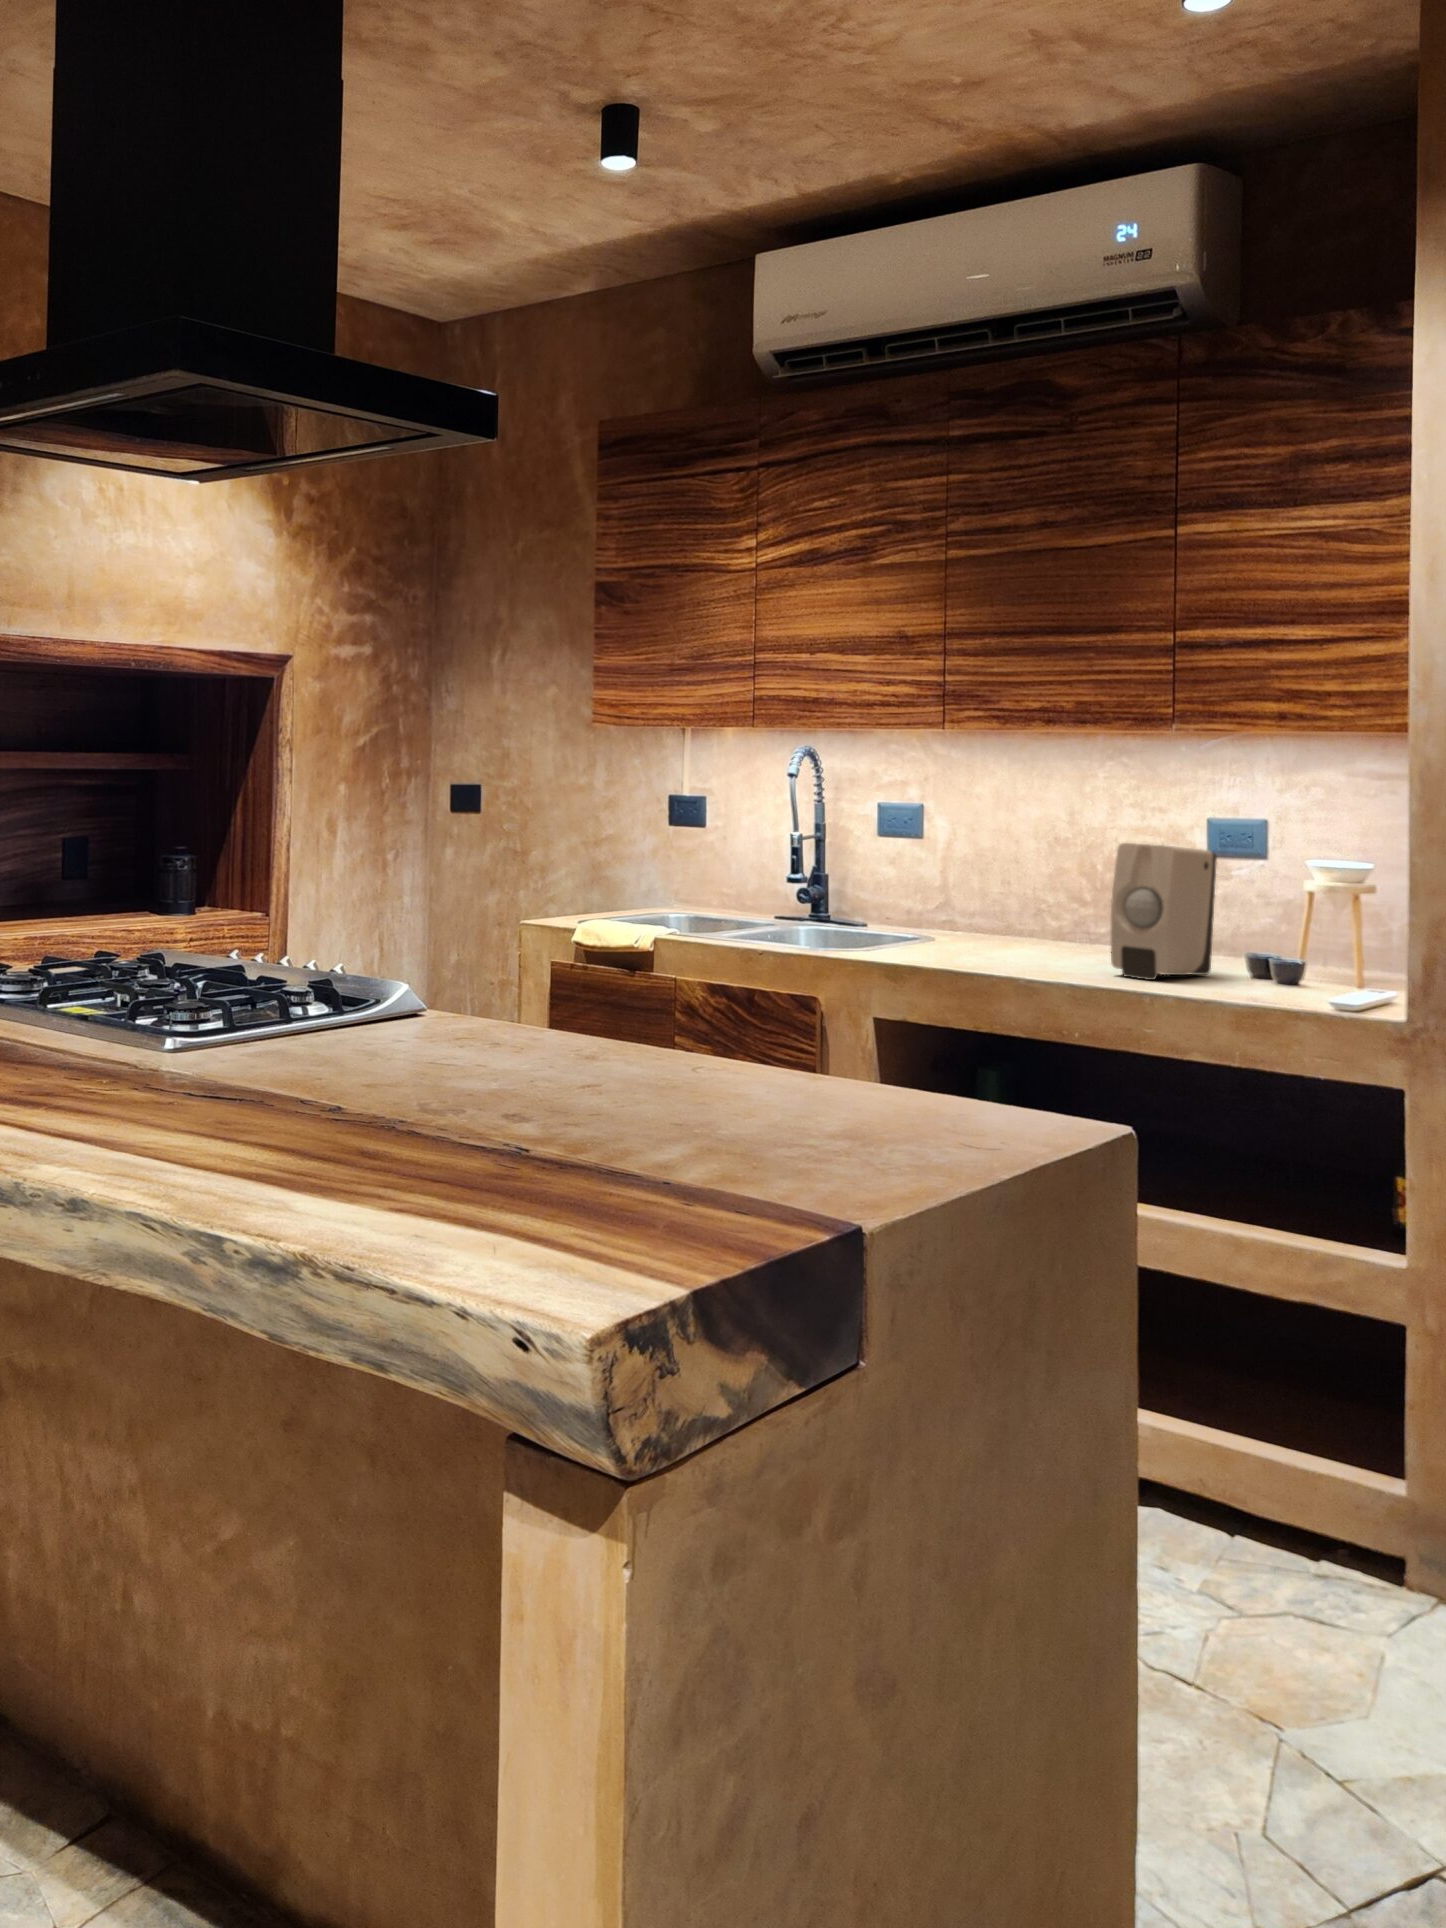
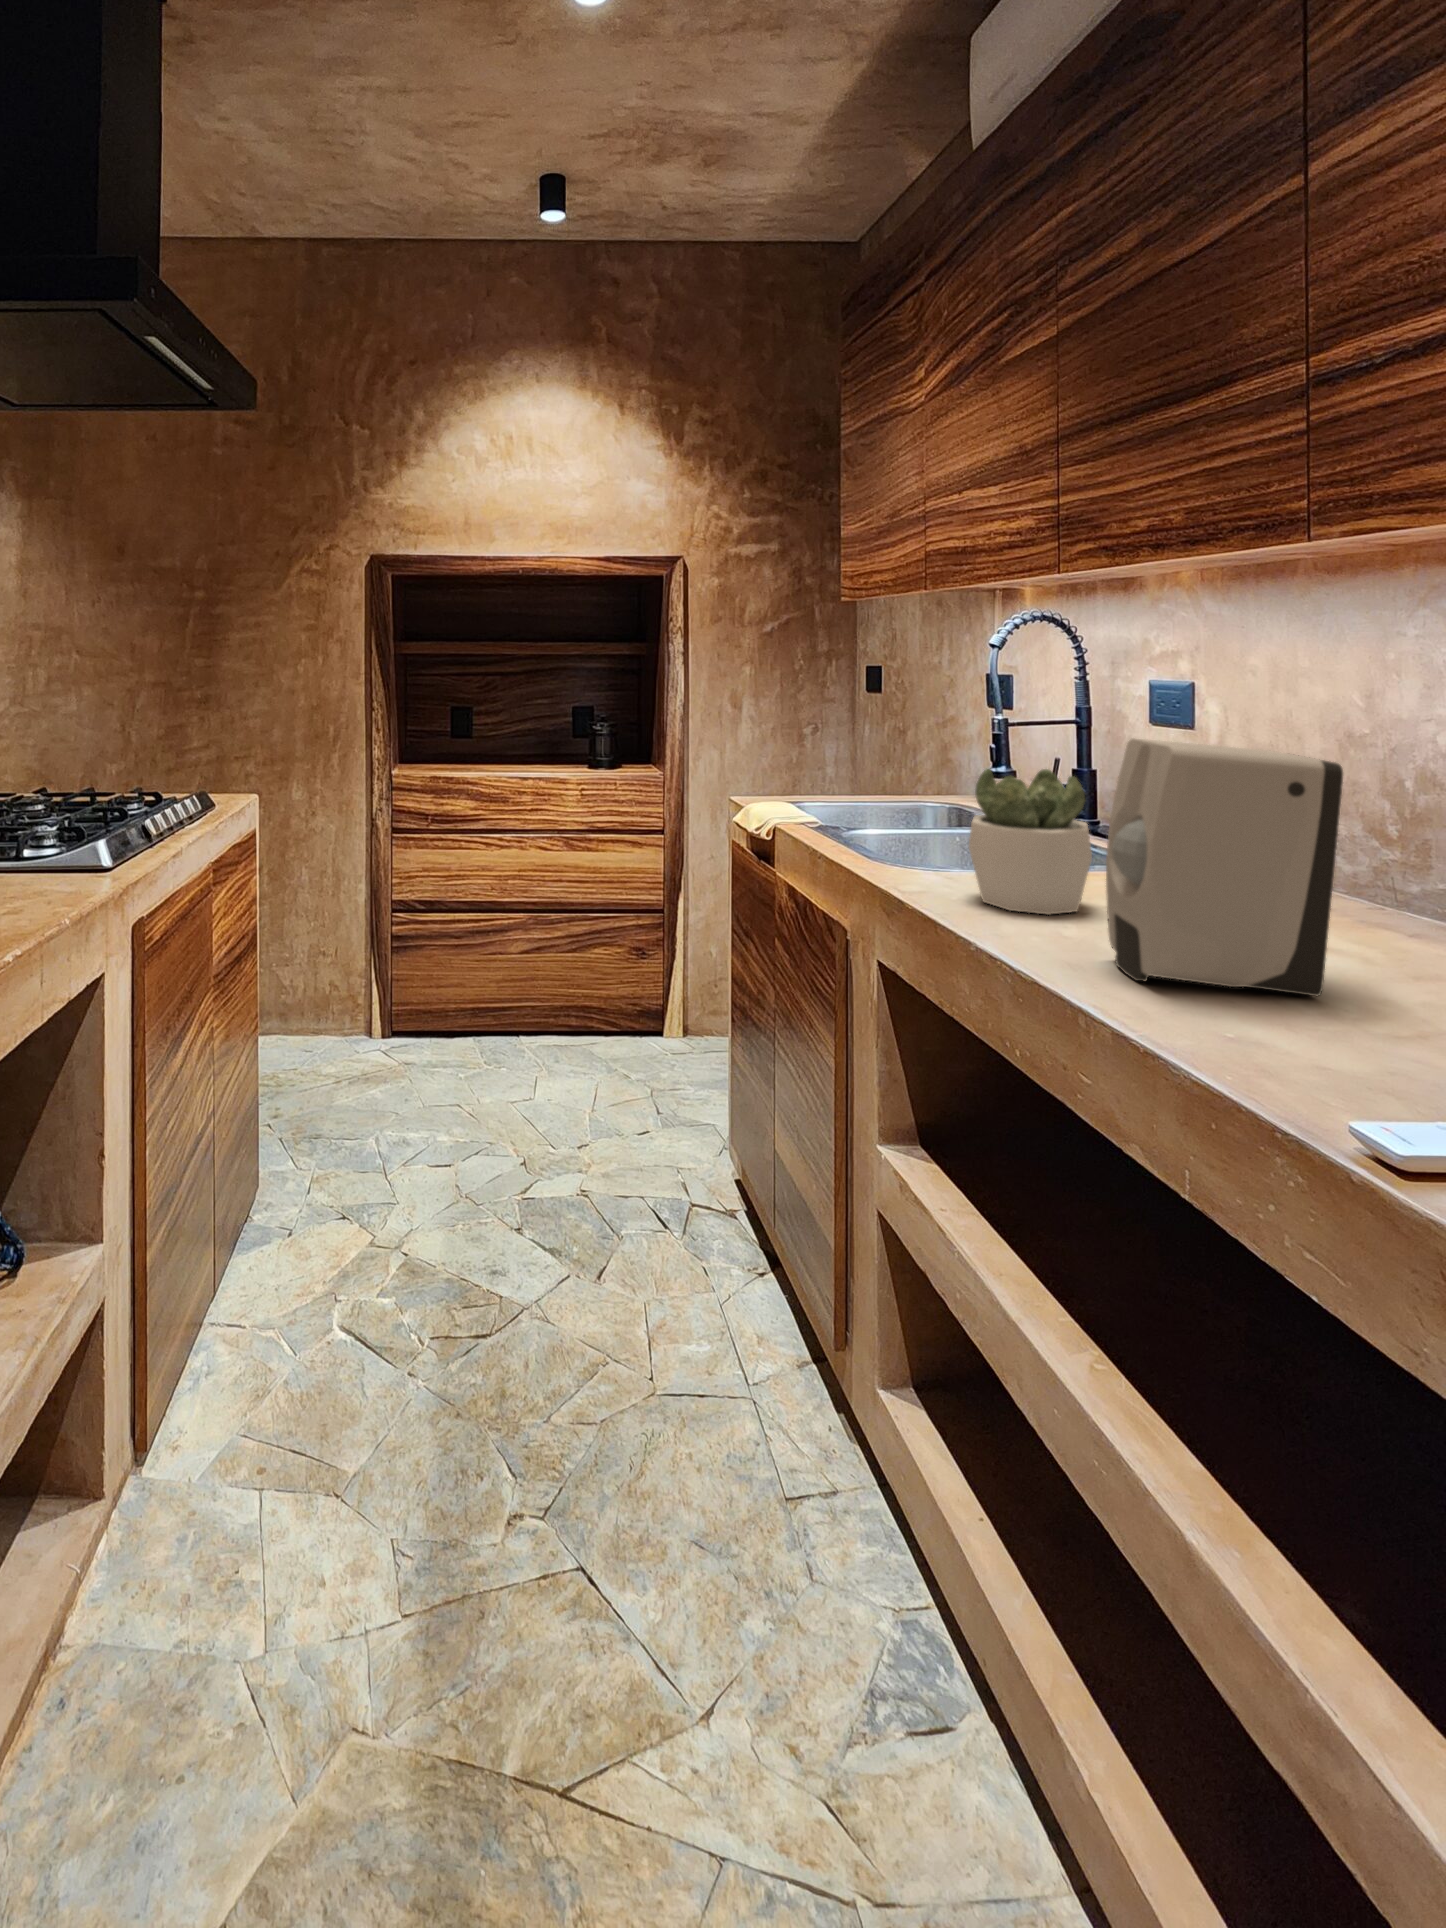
succulent plant: none [955,869,1035,965] -> present [968,769,1092,915]

